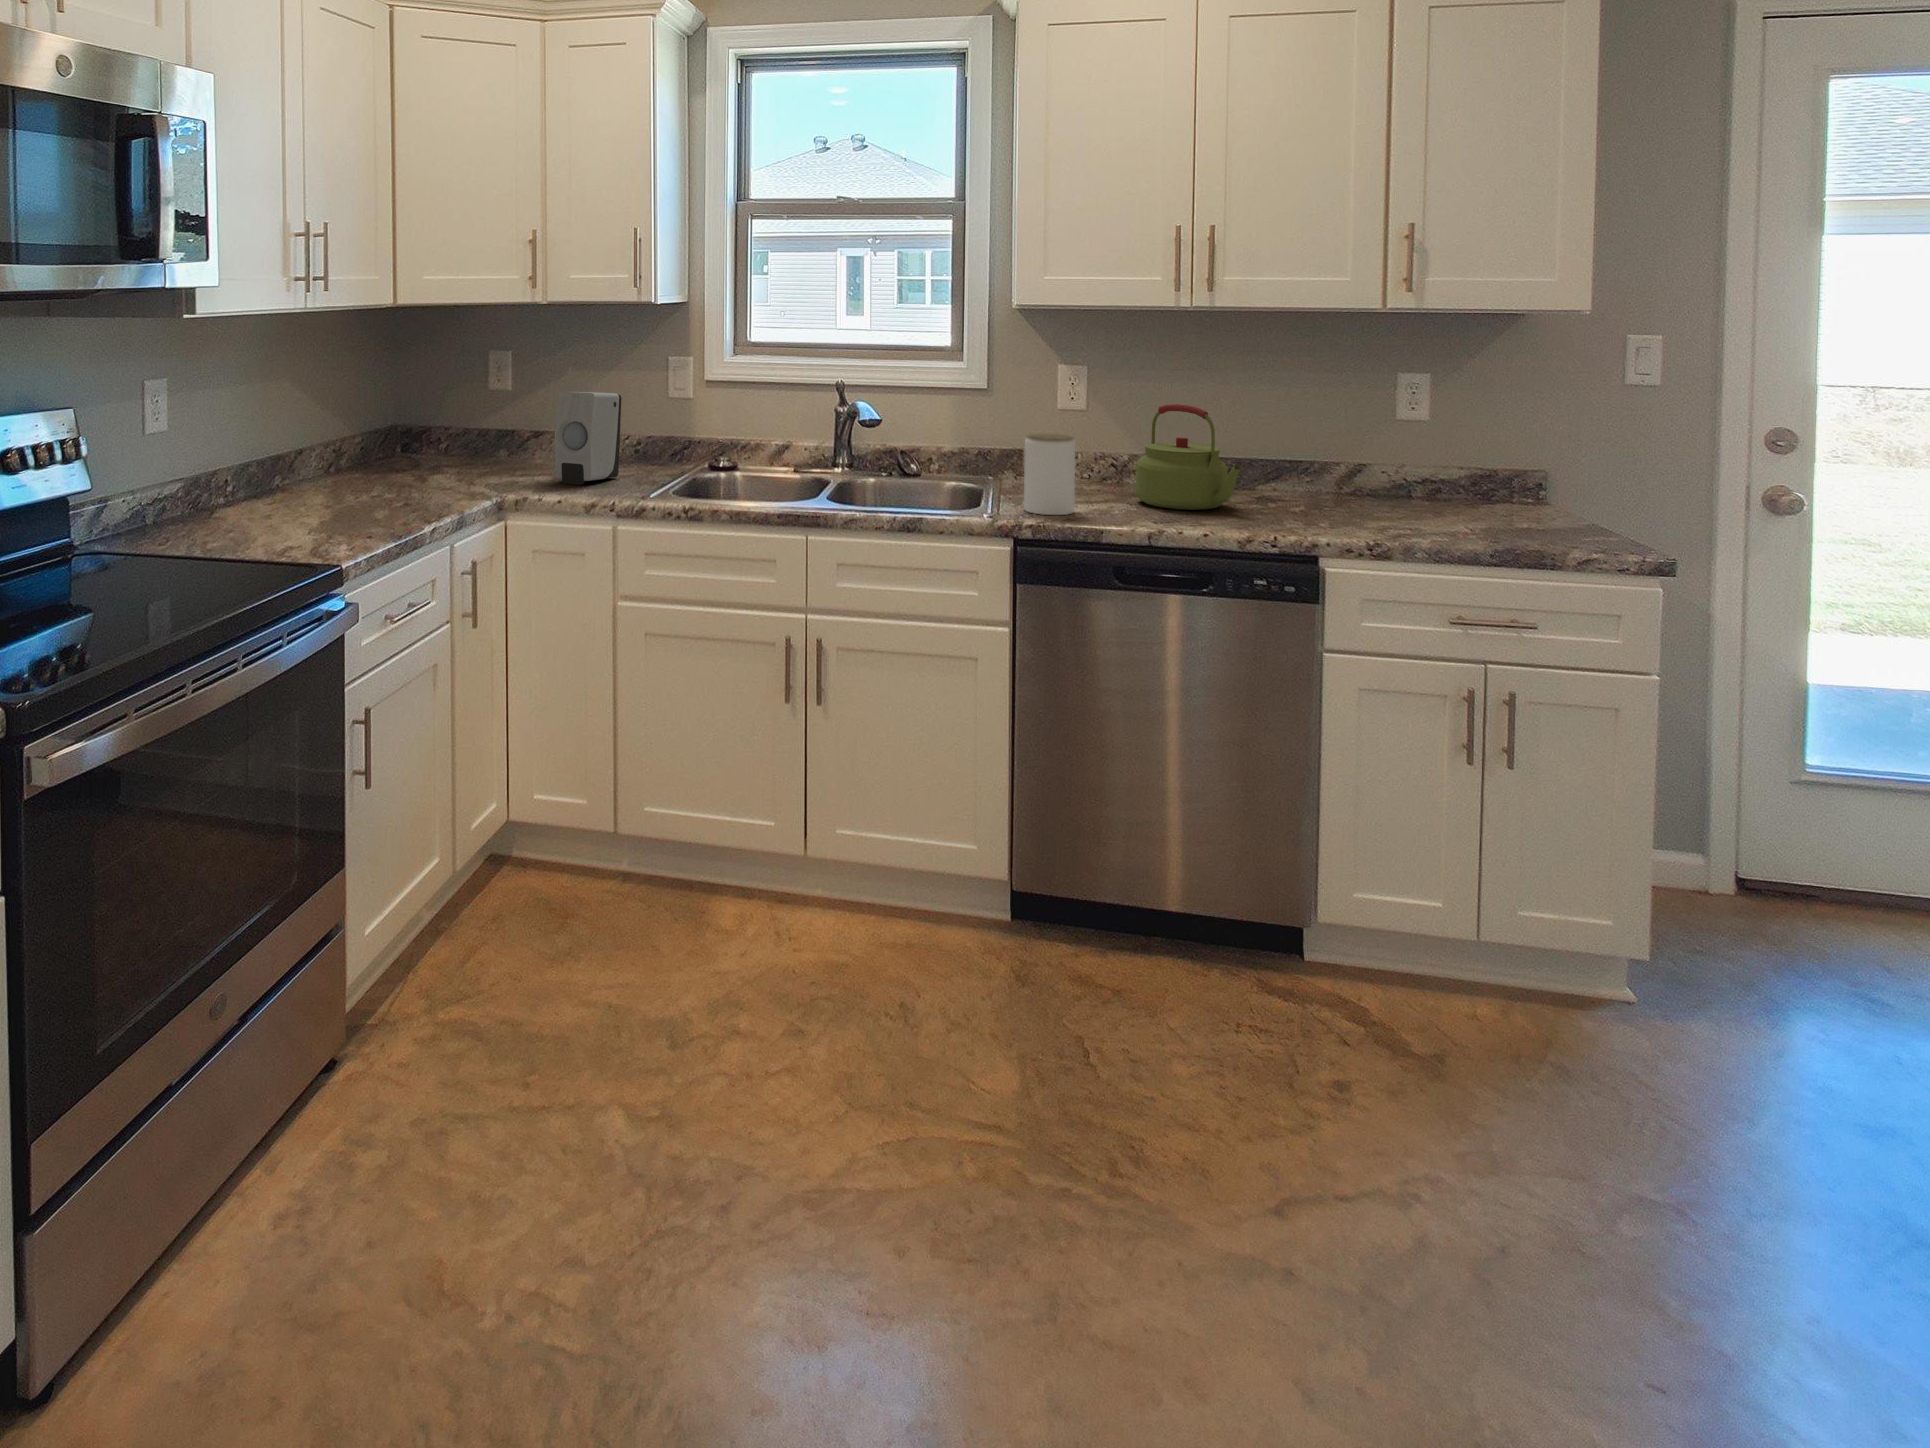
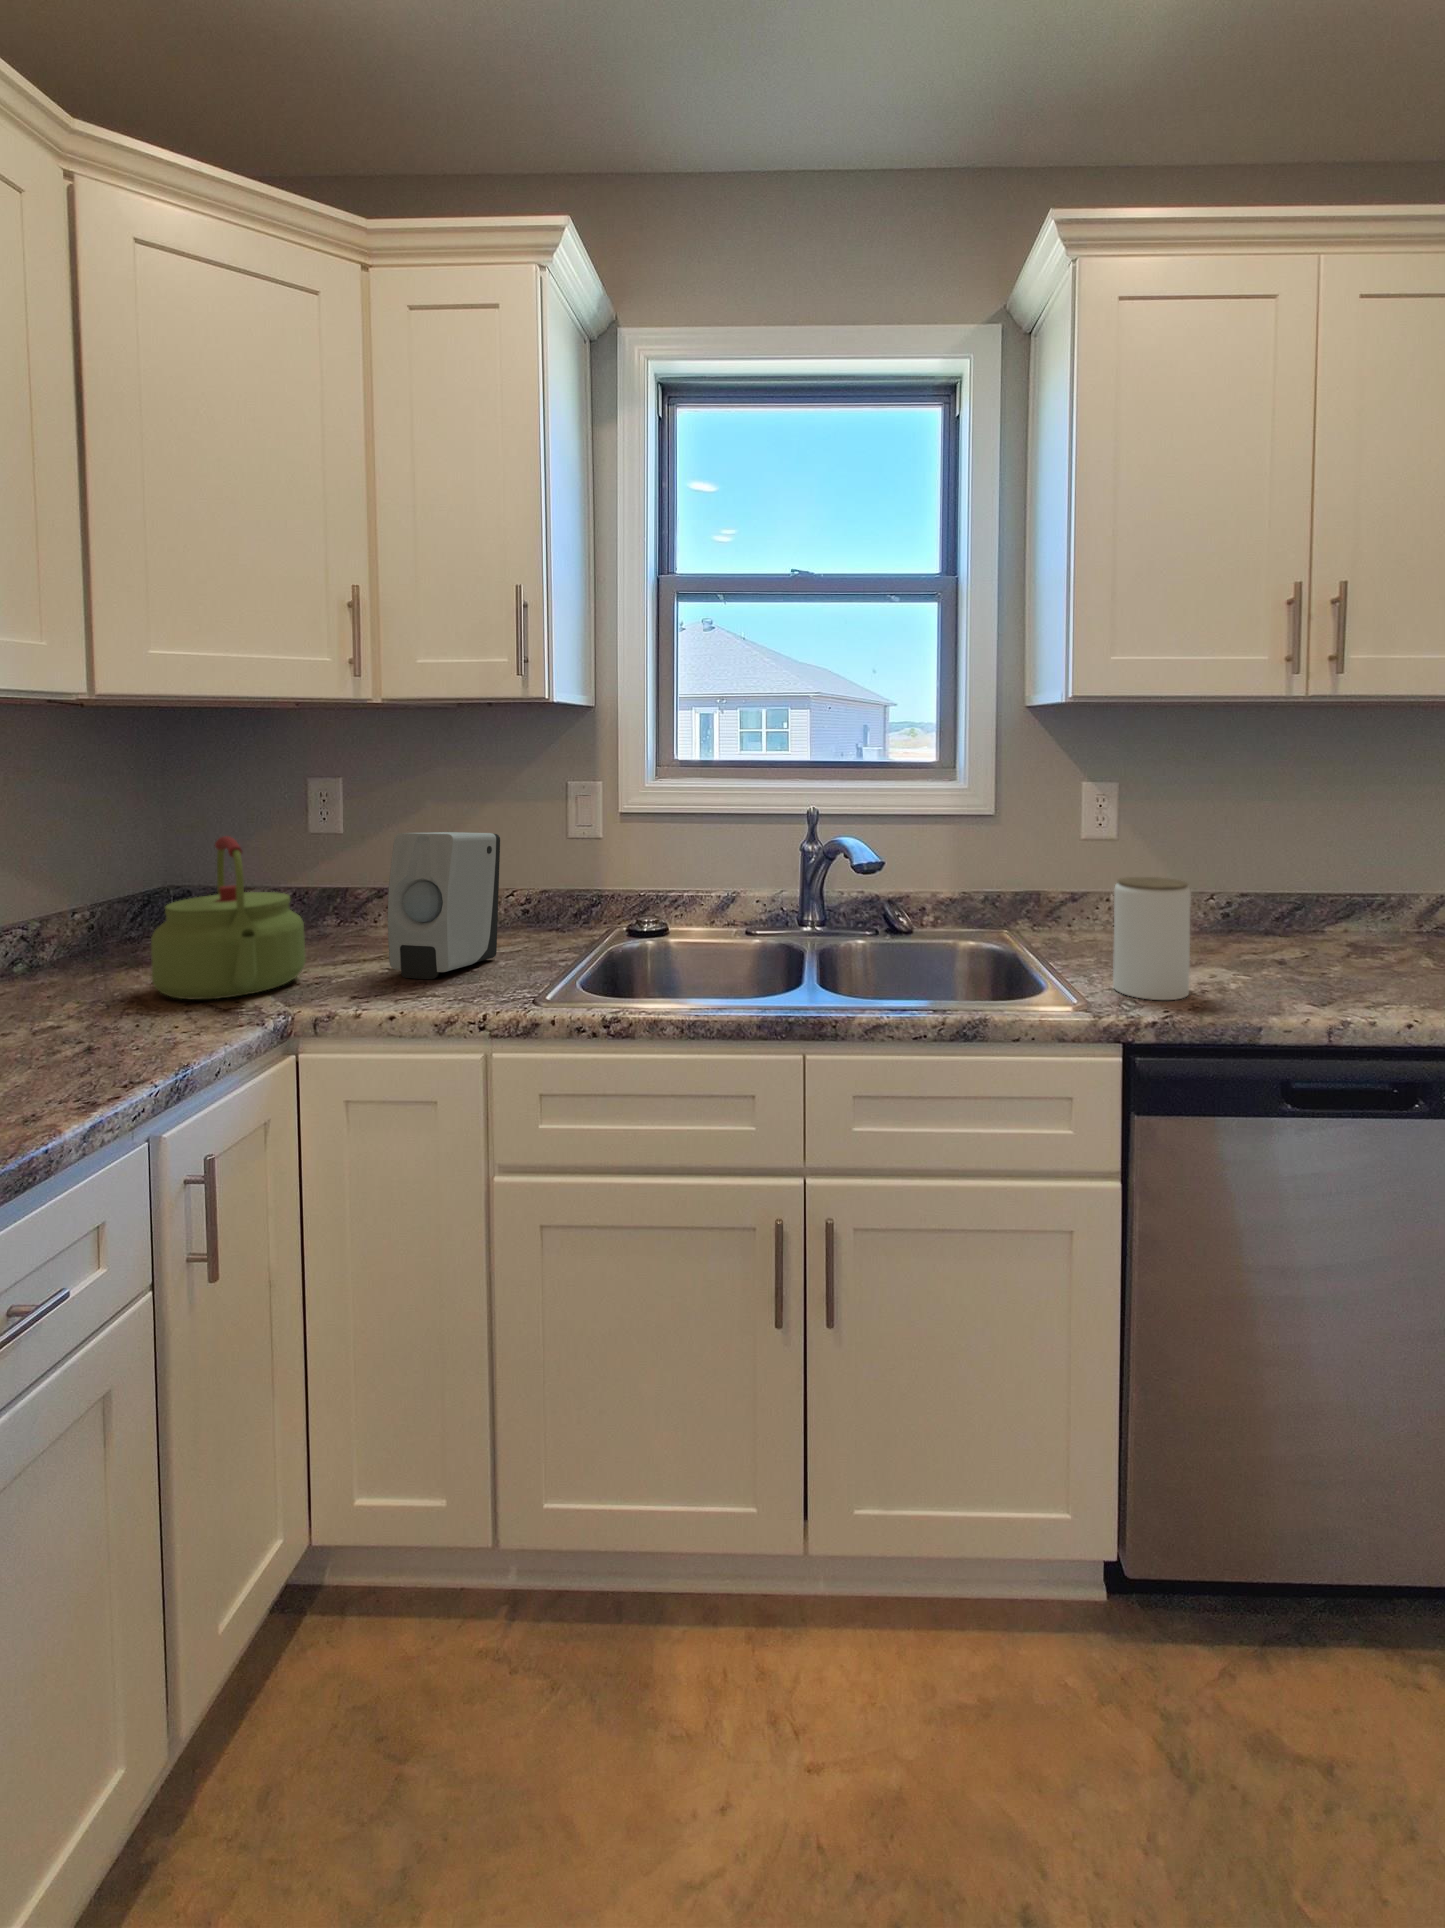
kettle: present [1136,404,1241,510] -> present [151,836,305,999]

